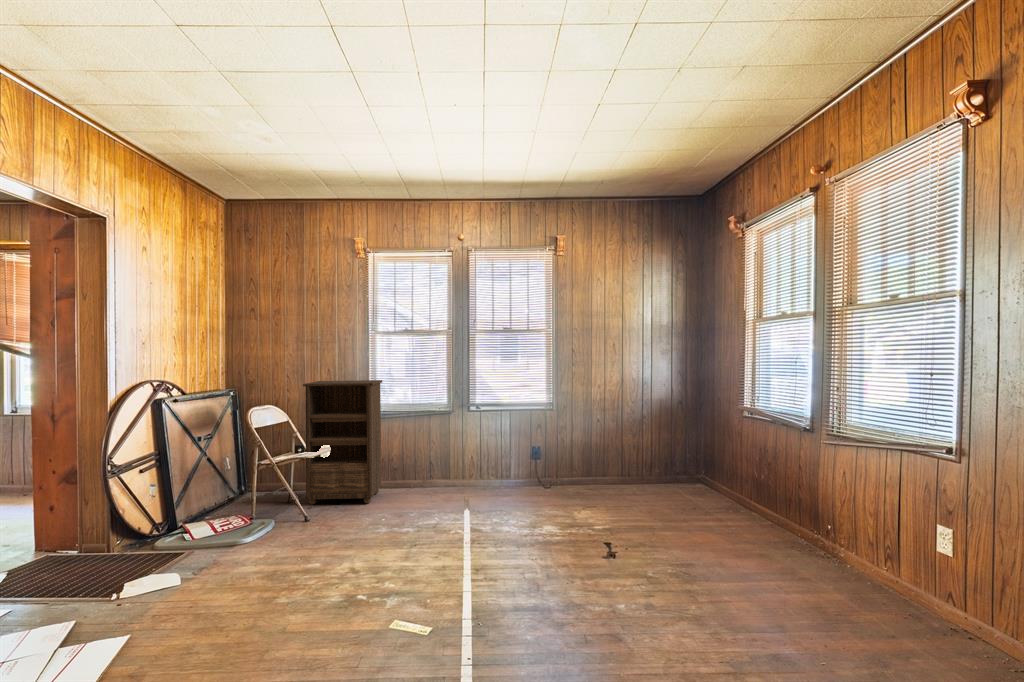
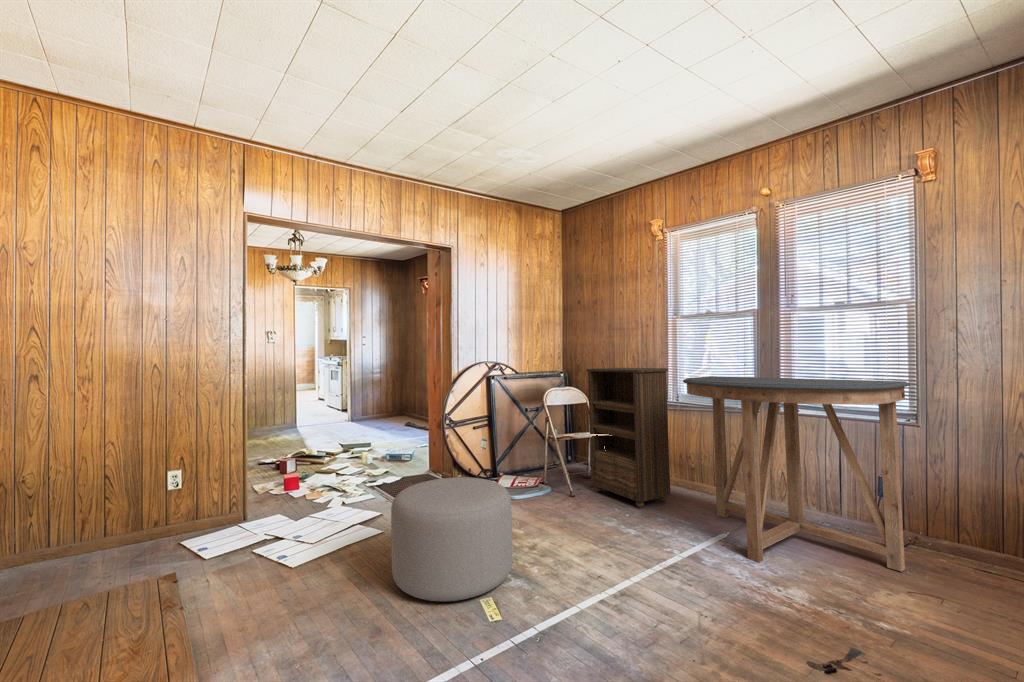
console table: none [411,383,536,506] -> present [683,376,910,572]
ottoman: none [245,503,380,640] -> present [391,477,513,601]

